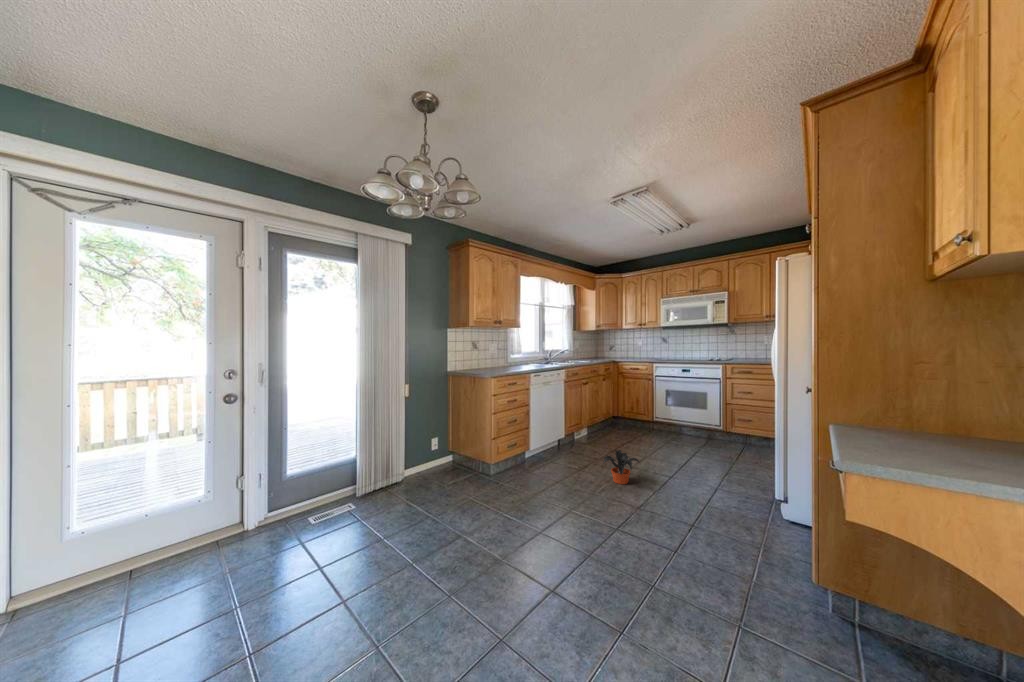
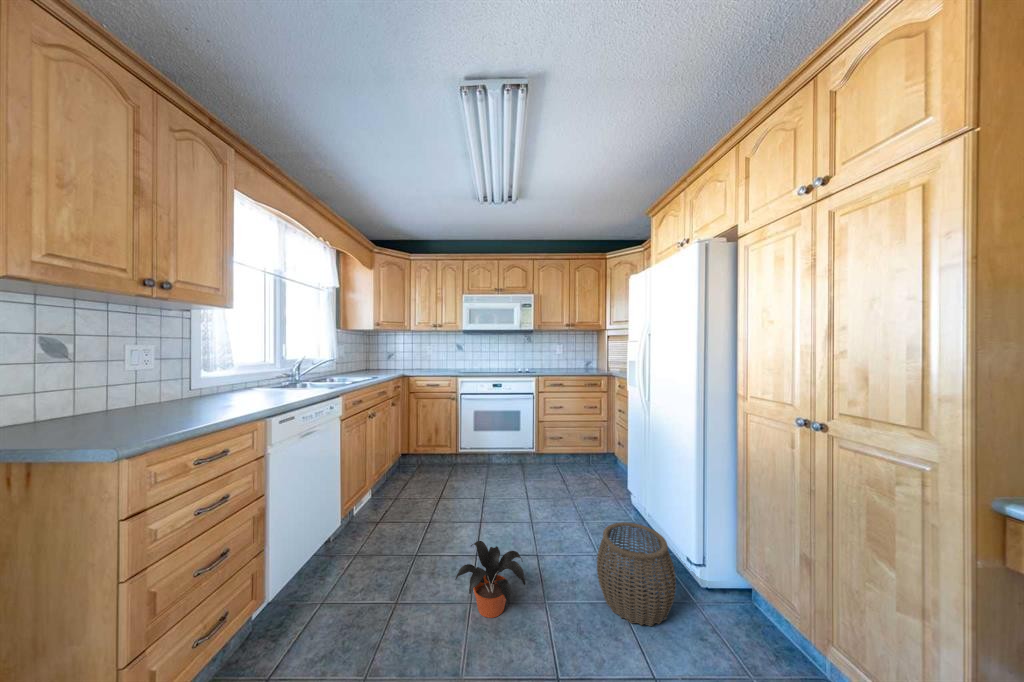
woven basket: none [681,460,736,515] -> present [597,522,676,626]

